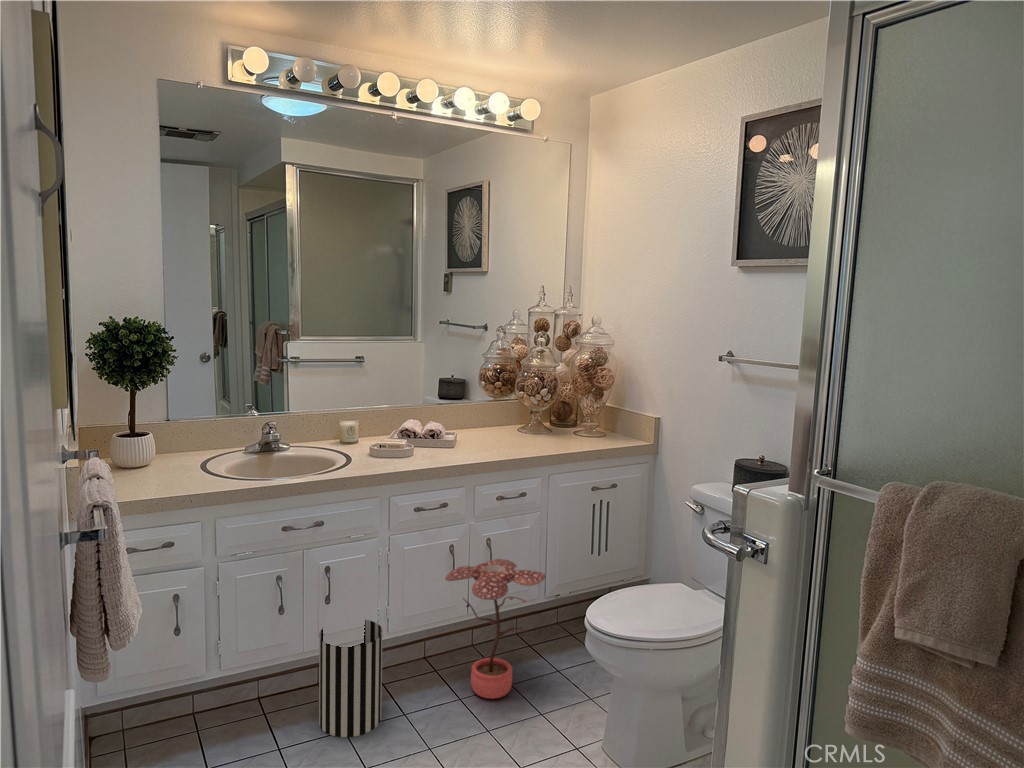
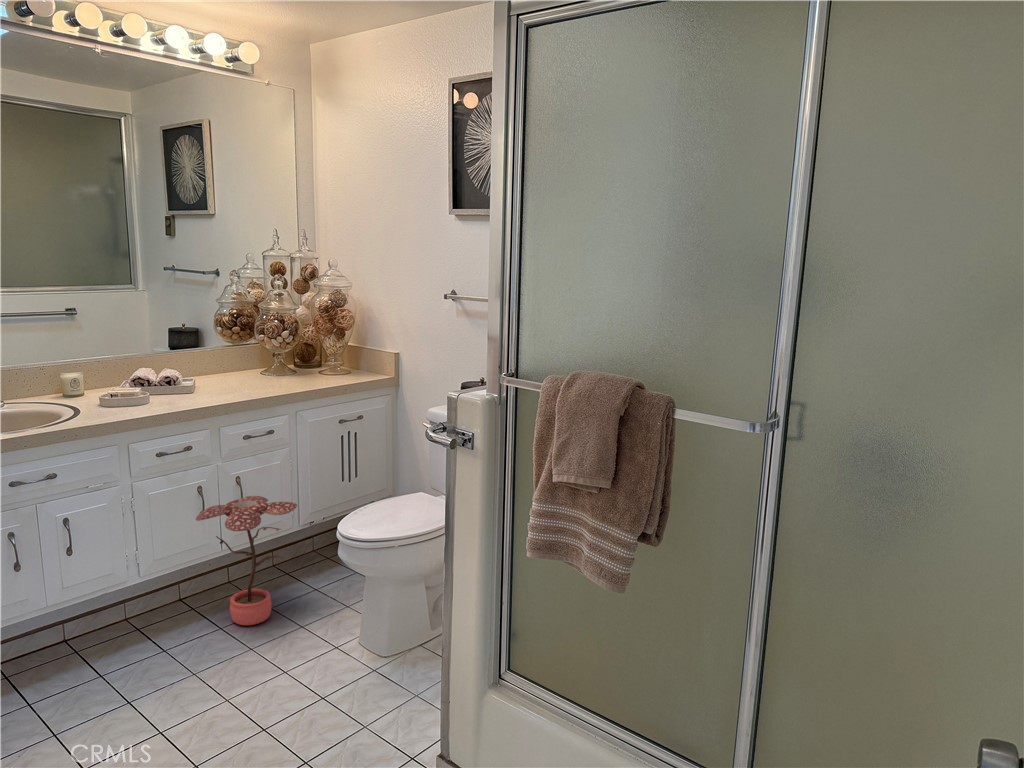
wastebasket: present [319,620,383,737] -> none [64,568,140,683]

